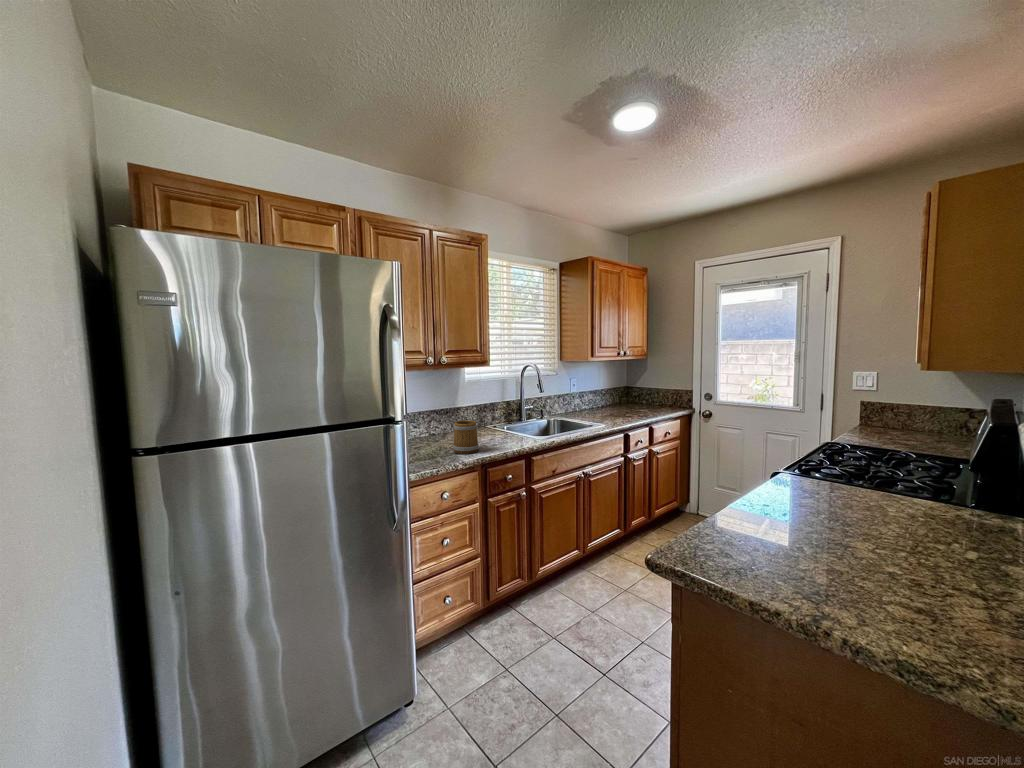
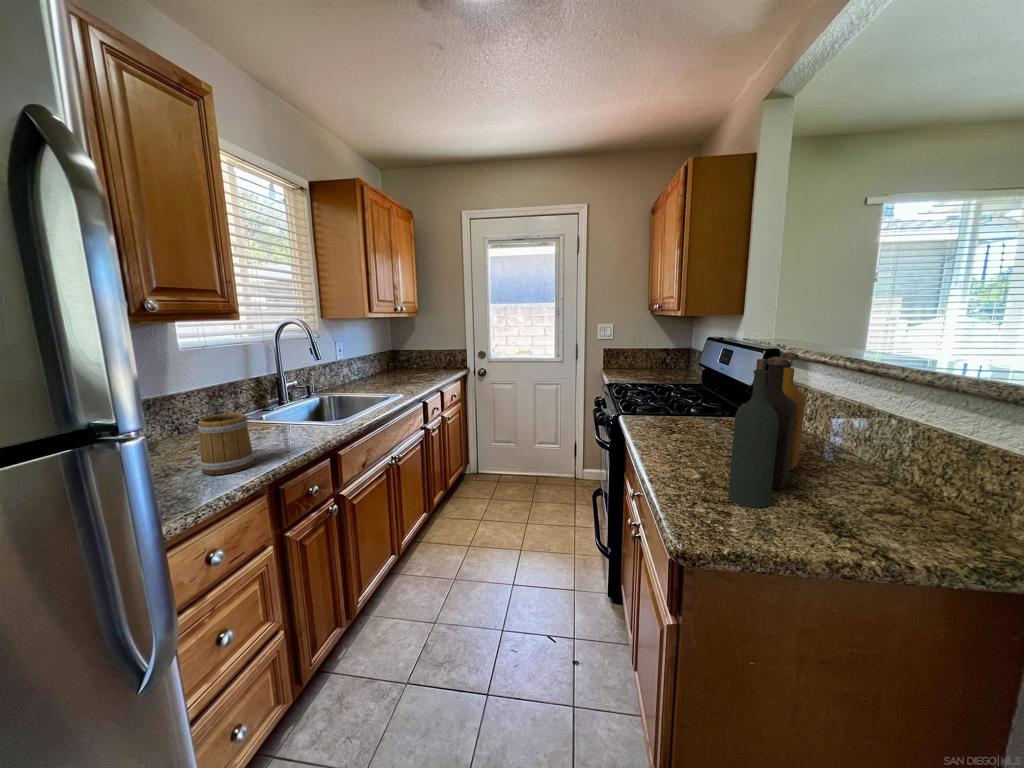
bottle: none [750,422,922,564] -> present [728,352,806,508]

